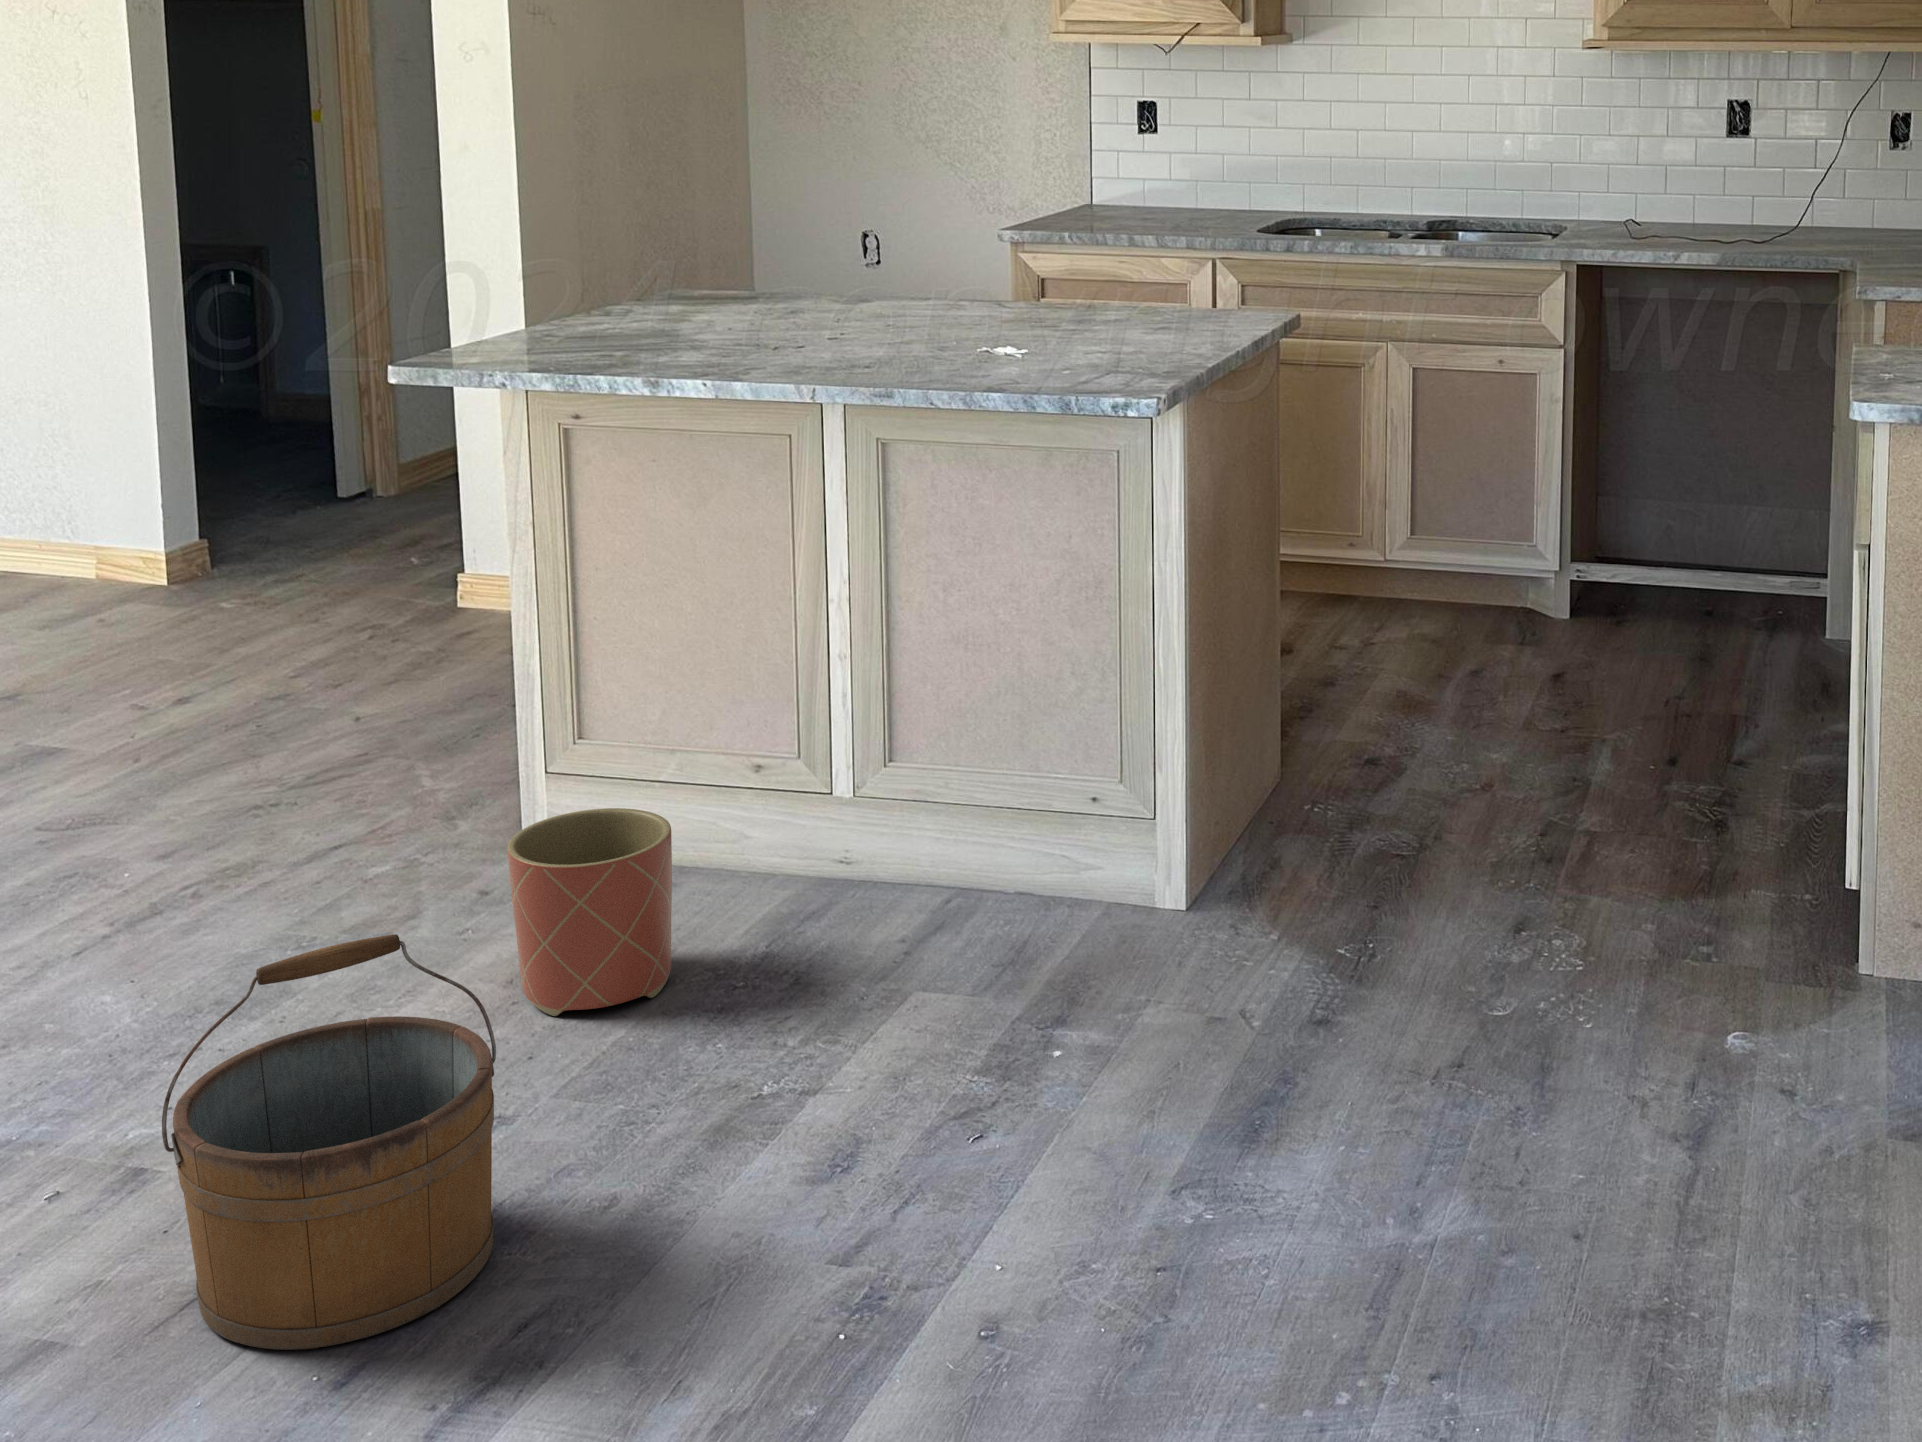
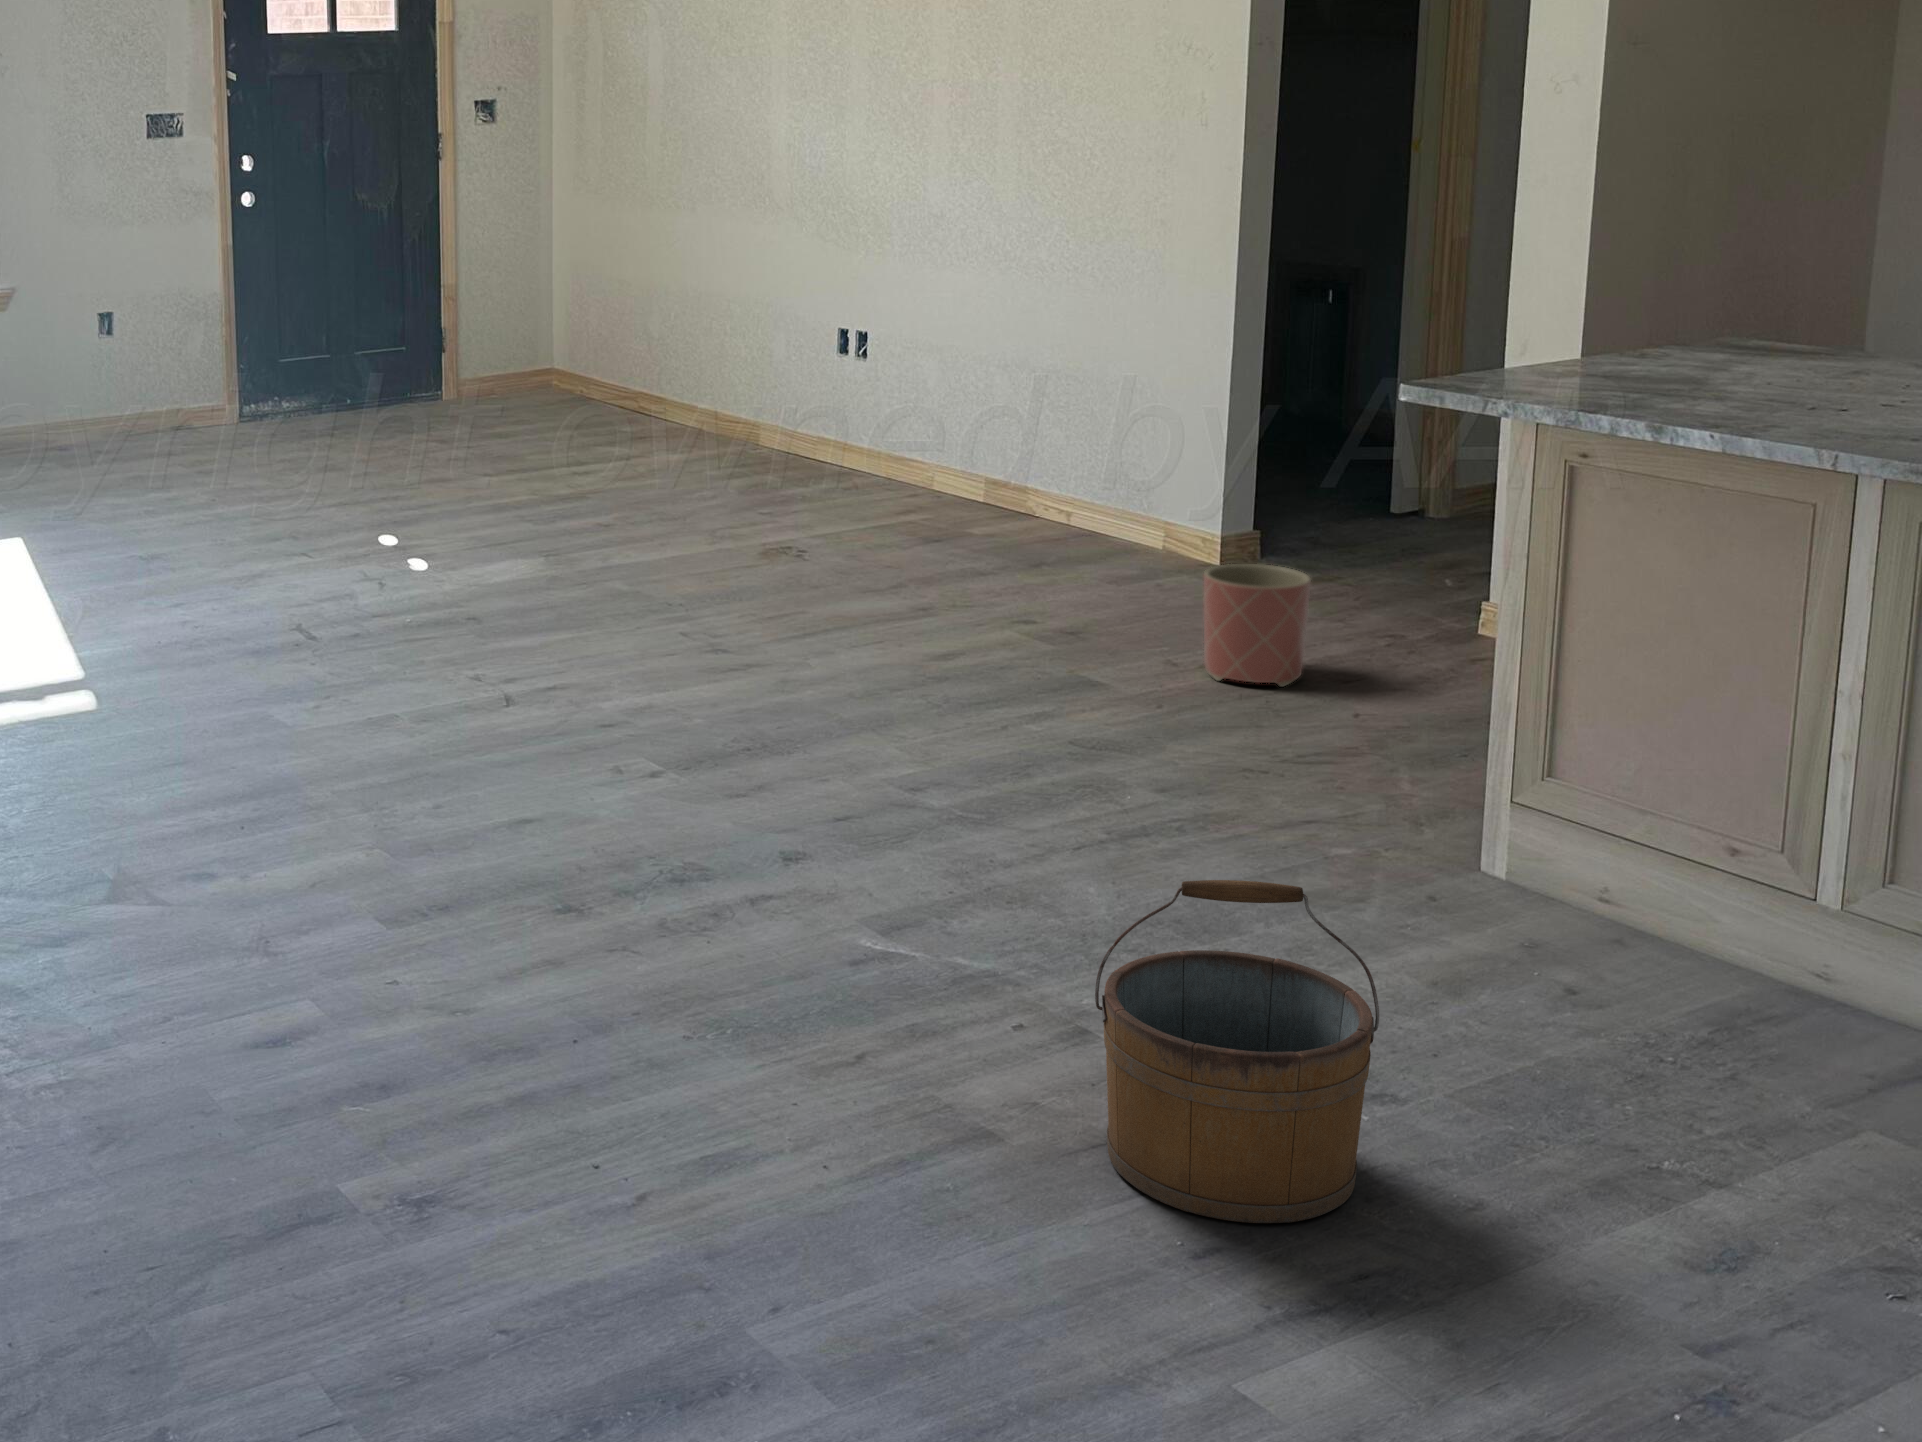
planter: present [507,808,672,1016] -> present [1204,564,1311,687]

